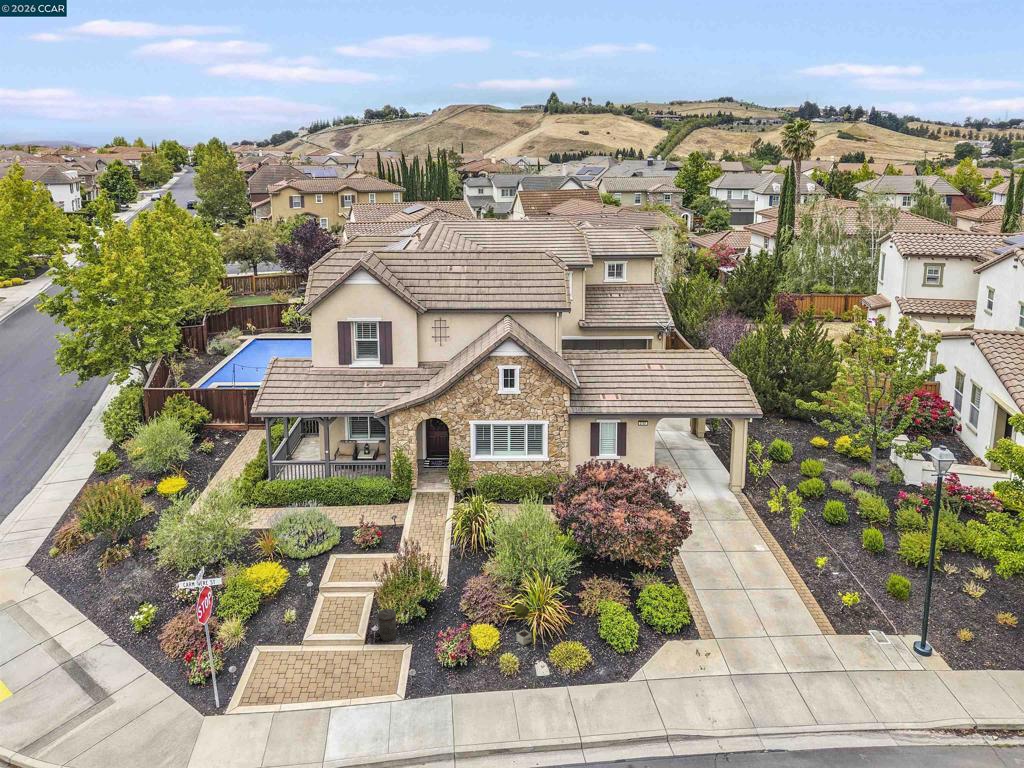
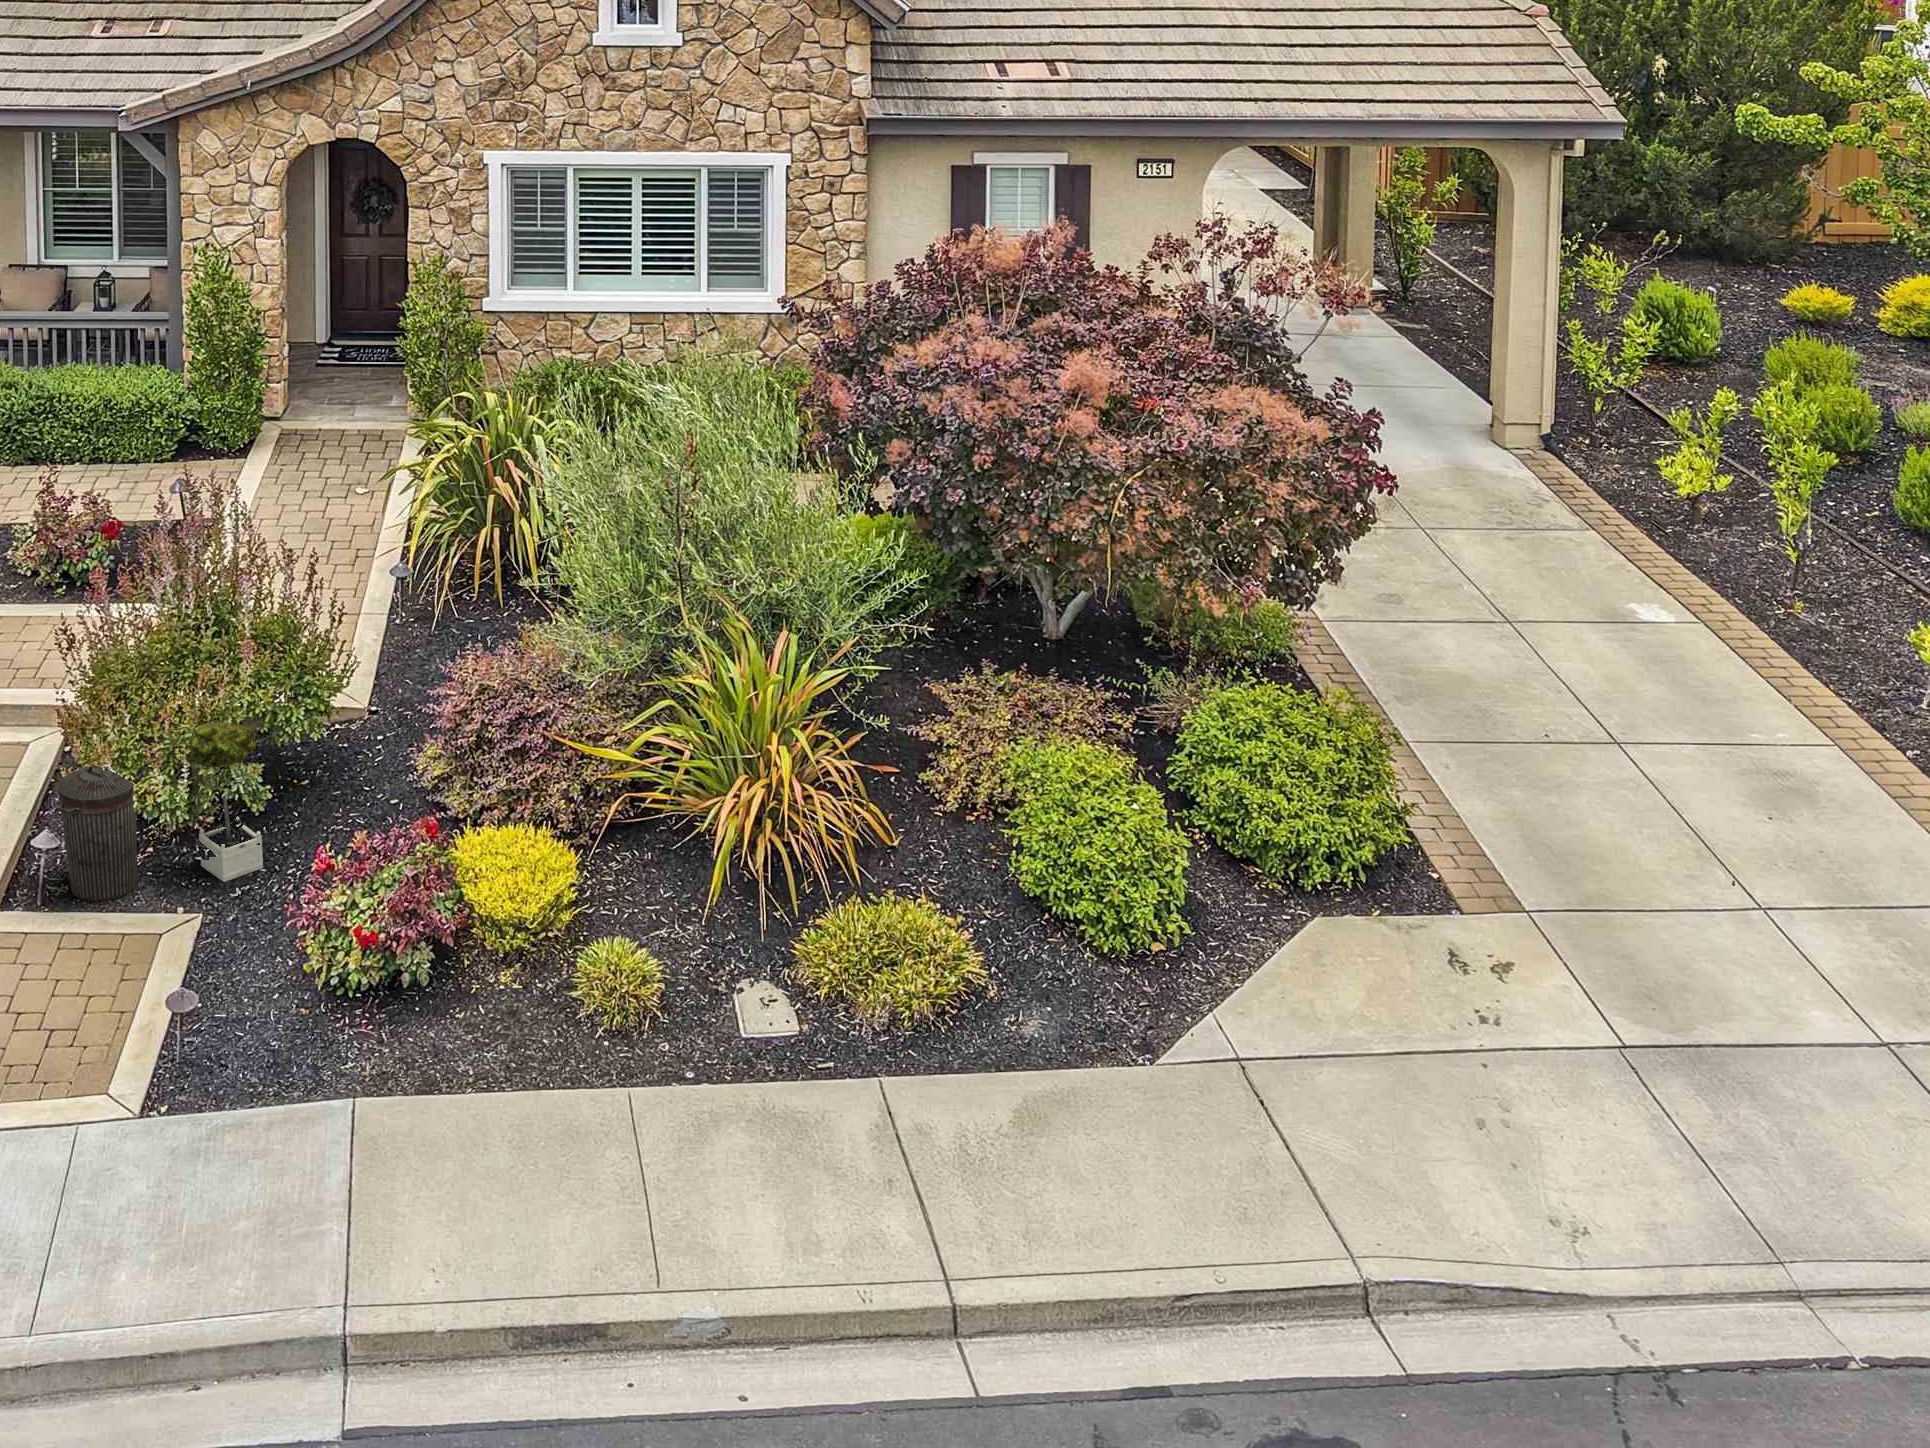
potted tree: present [514,604,532,645] -> present [190,722,263,882]

